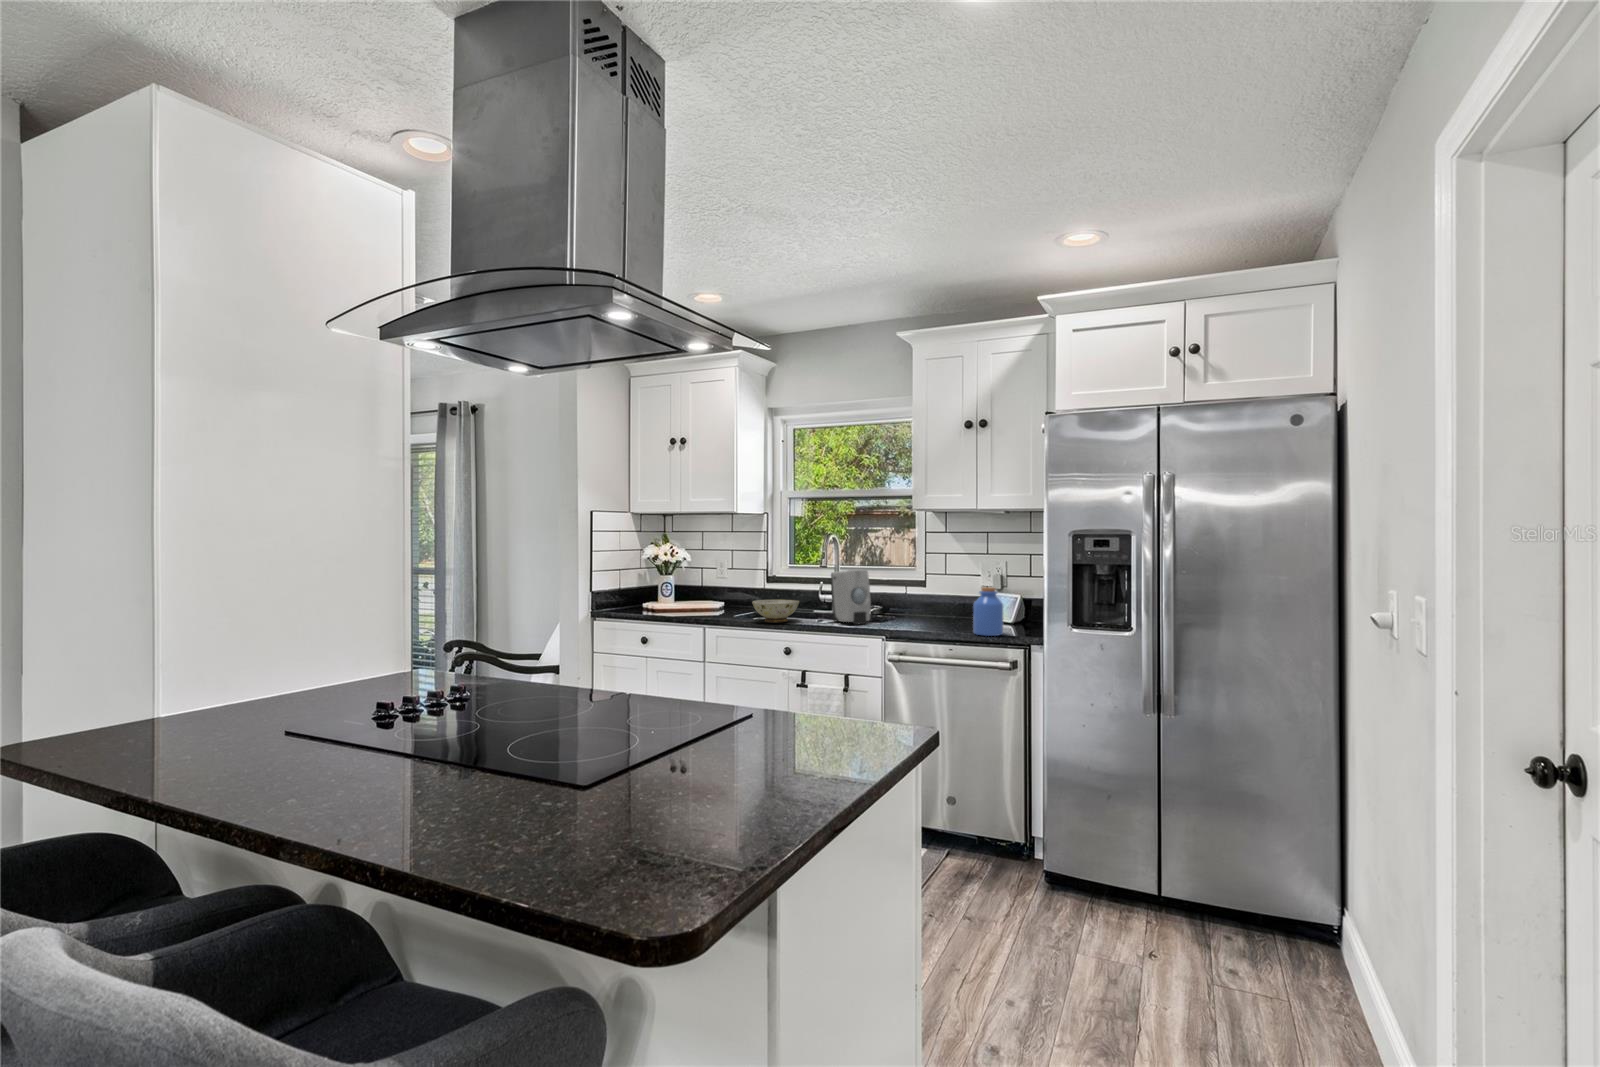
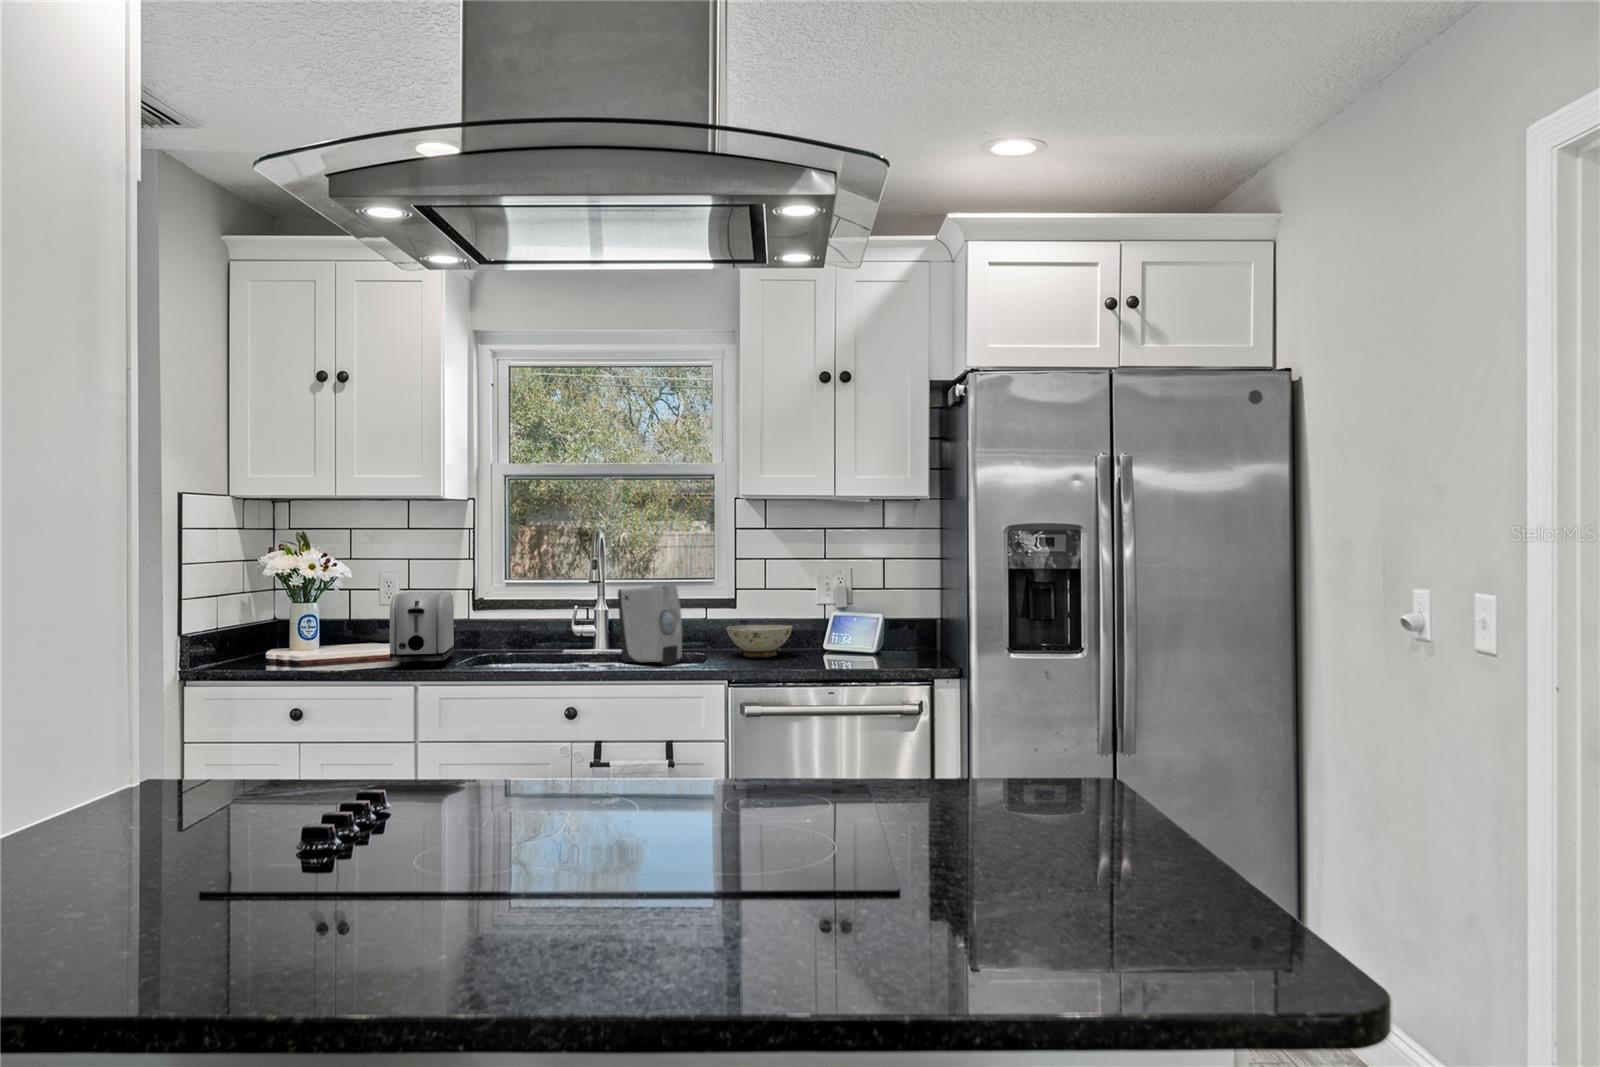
toaster: none [694,570,742,617] -> present [390,591,454,667]
jar: present [973,587,1003,636] -> none [842,603,882,669]
ceramic bowl: present [752,599,799,623] -> present [726,624,793,657]

